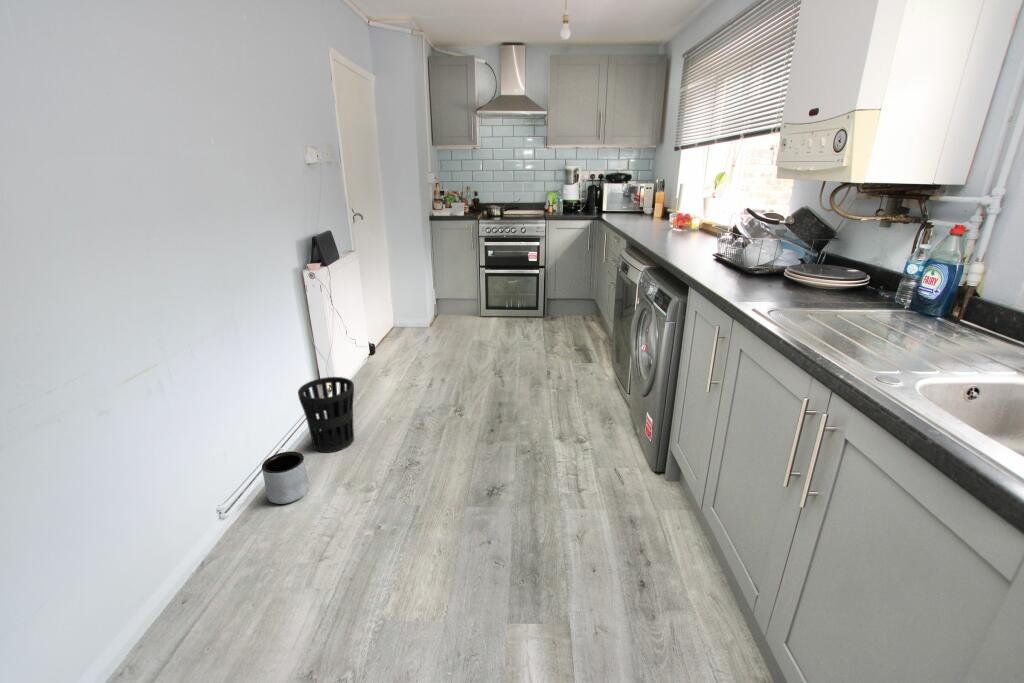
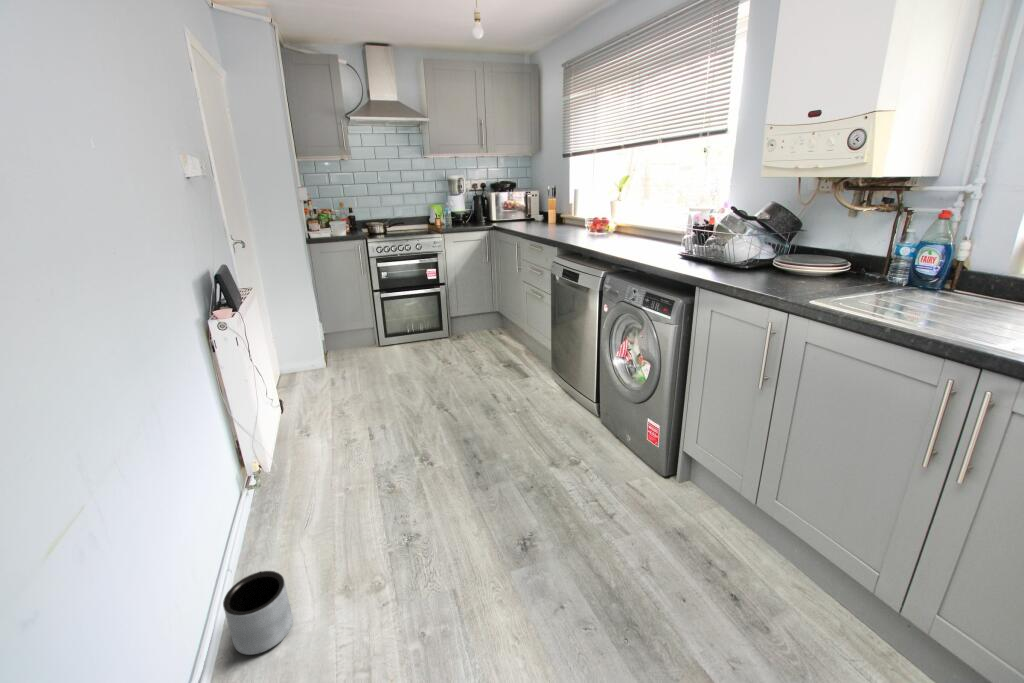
wastebasket: present [298,377,354,452] -> none [233,452,315,558]

